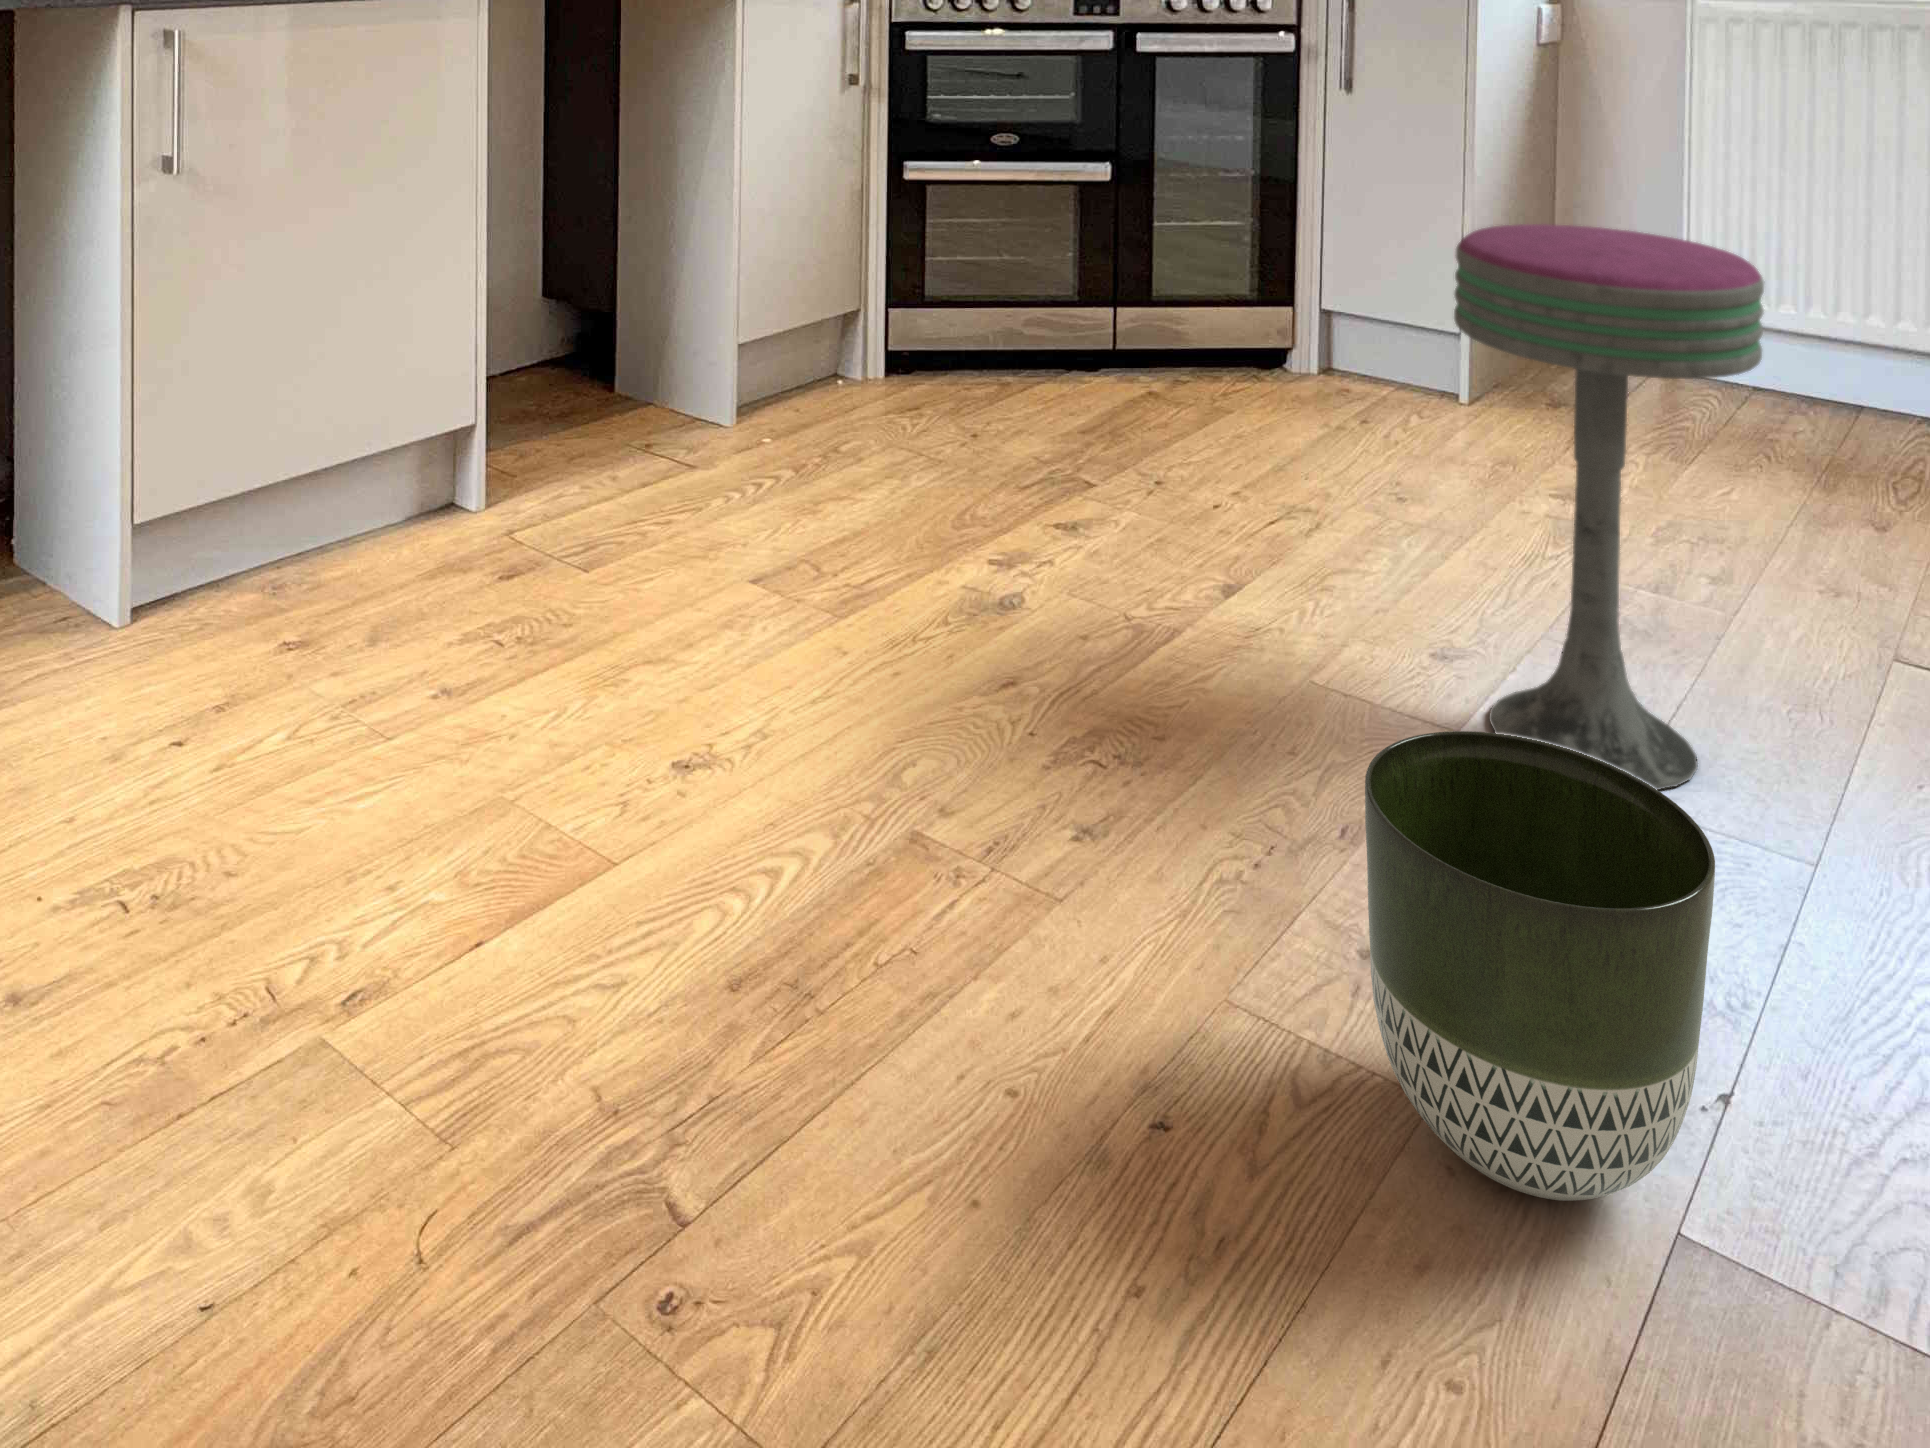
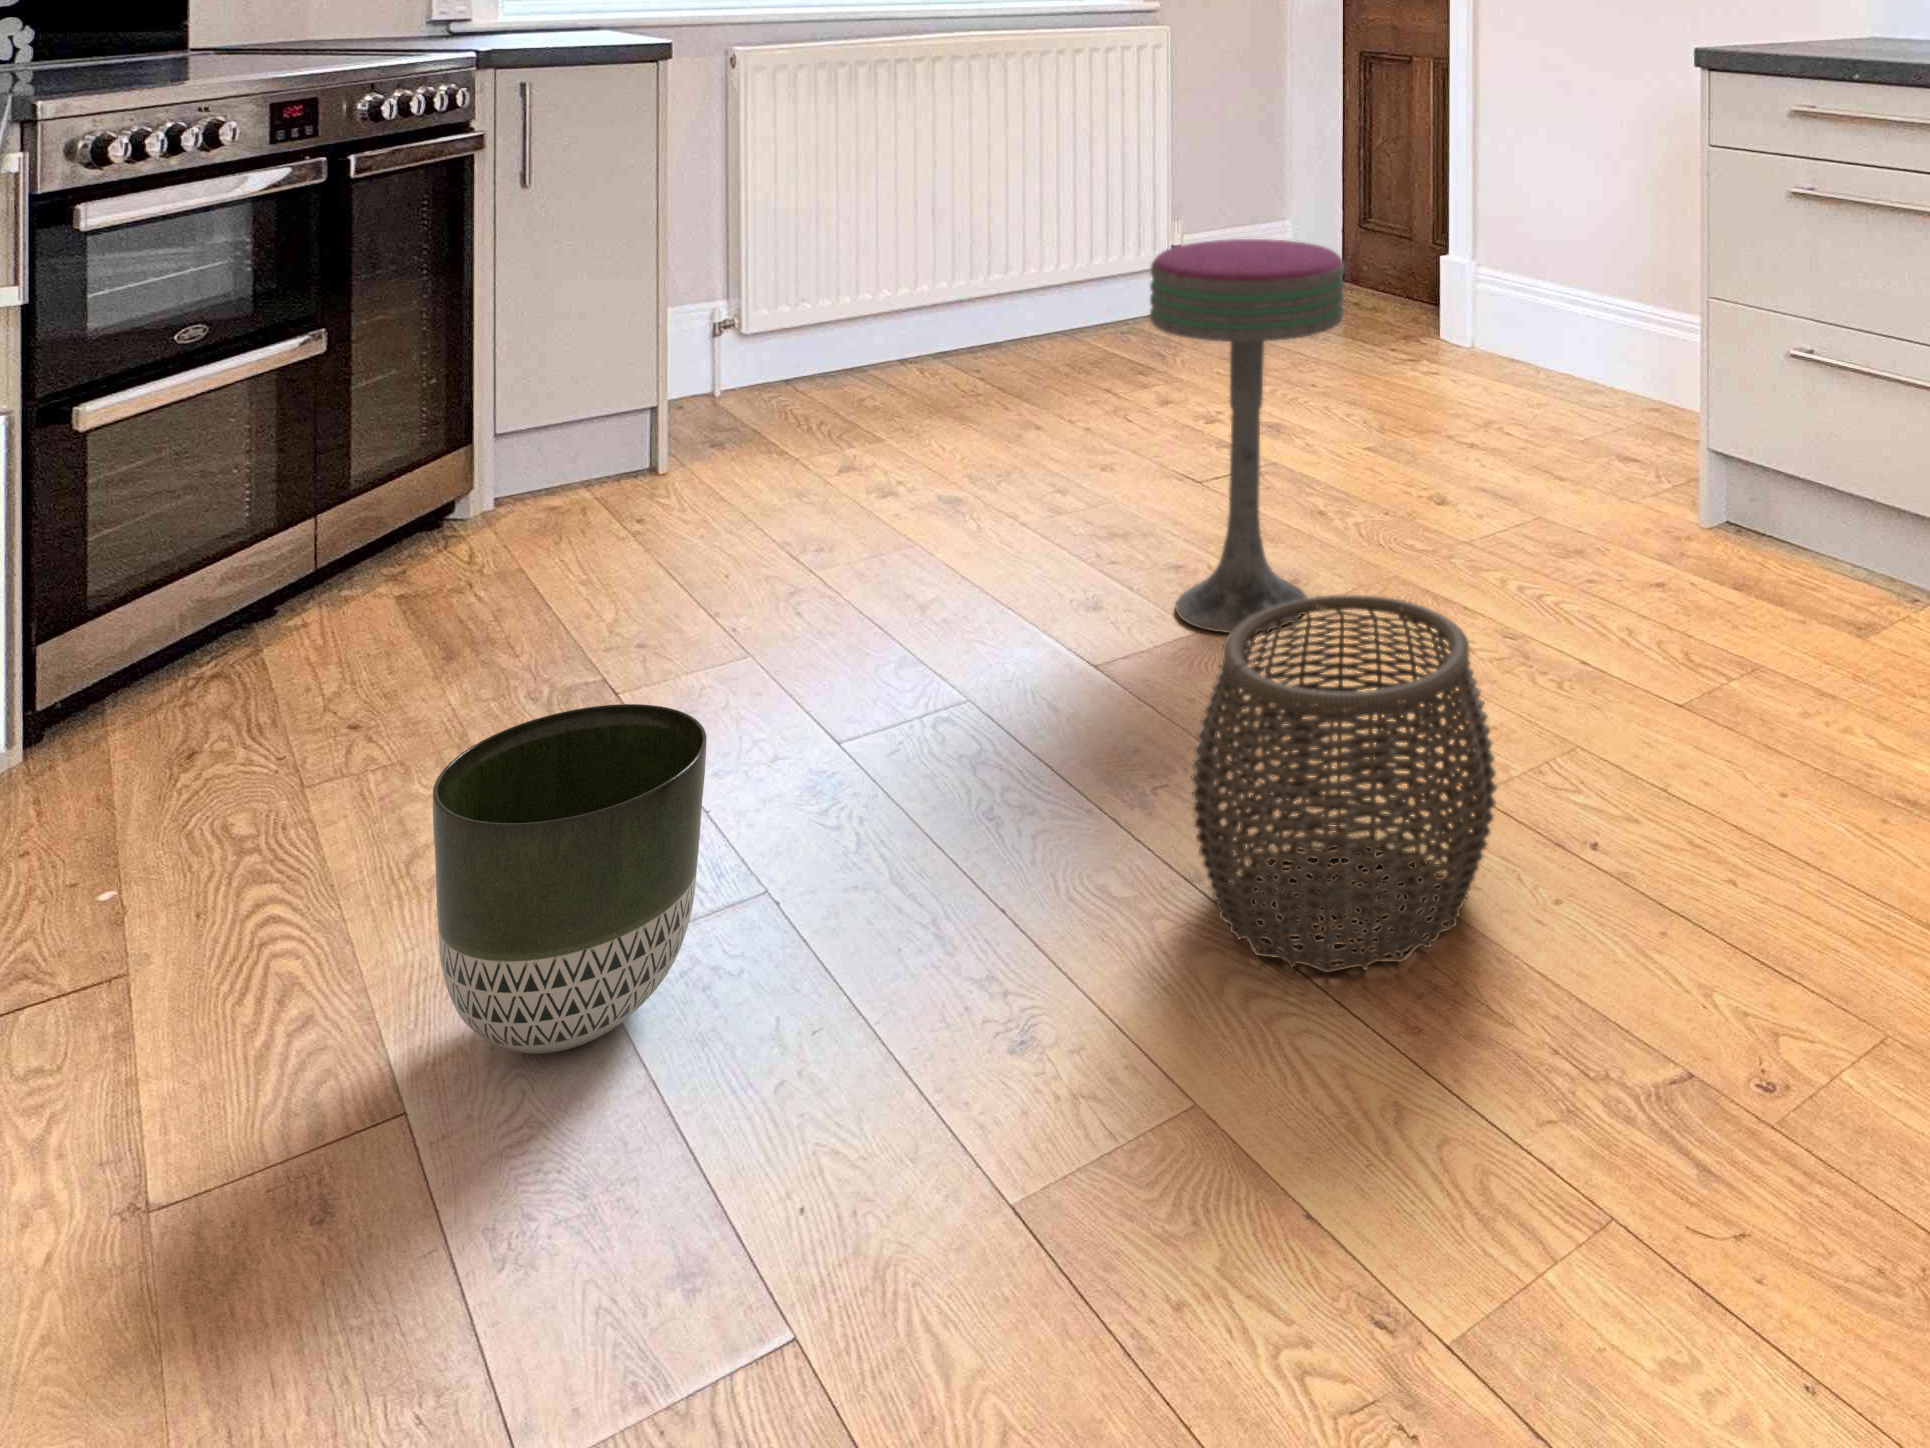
woven basket: none [776,542,1141,993] -> present [1192,595,1497,973]
planter: present [1365,731,1715,1201] -> present [433,704,707,1054]

